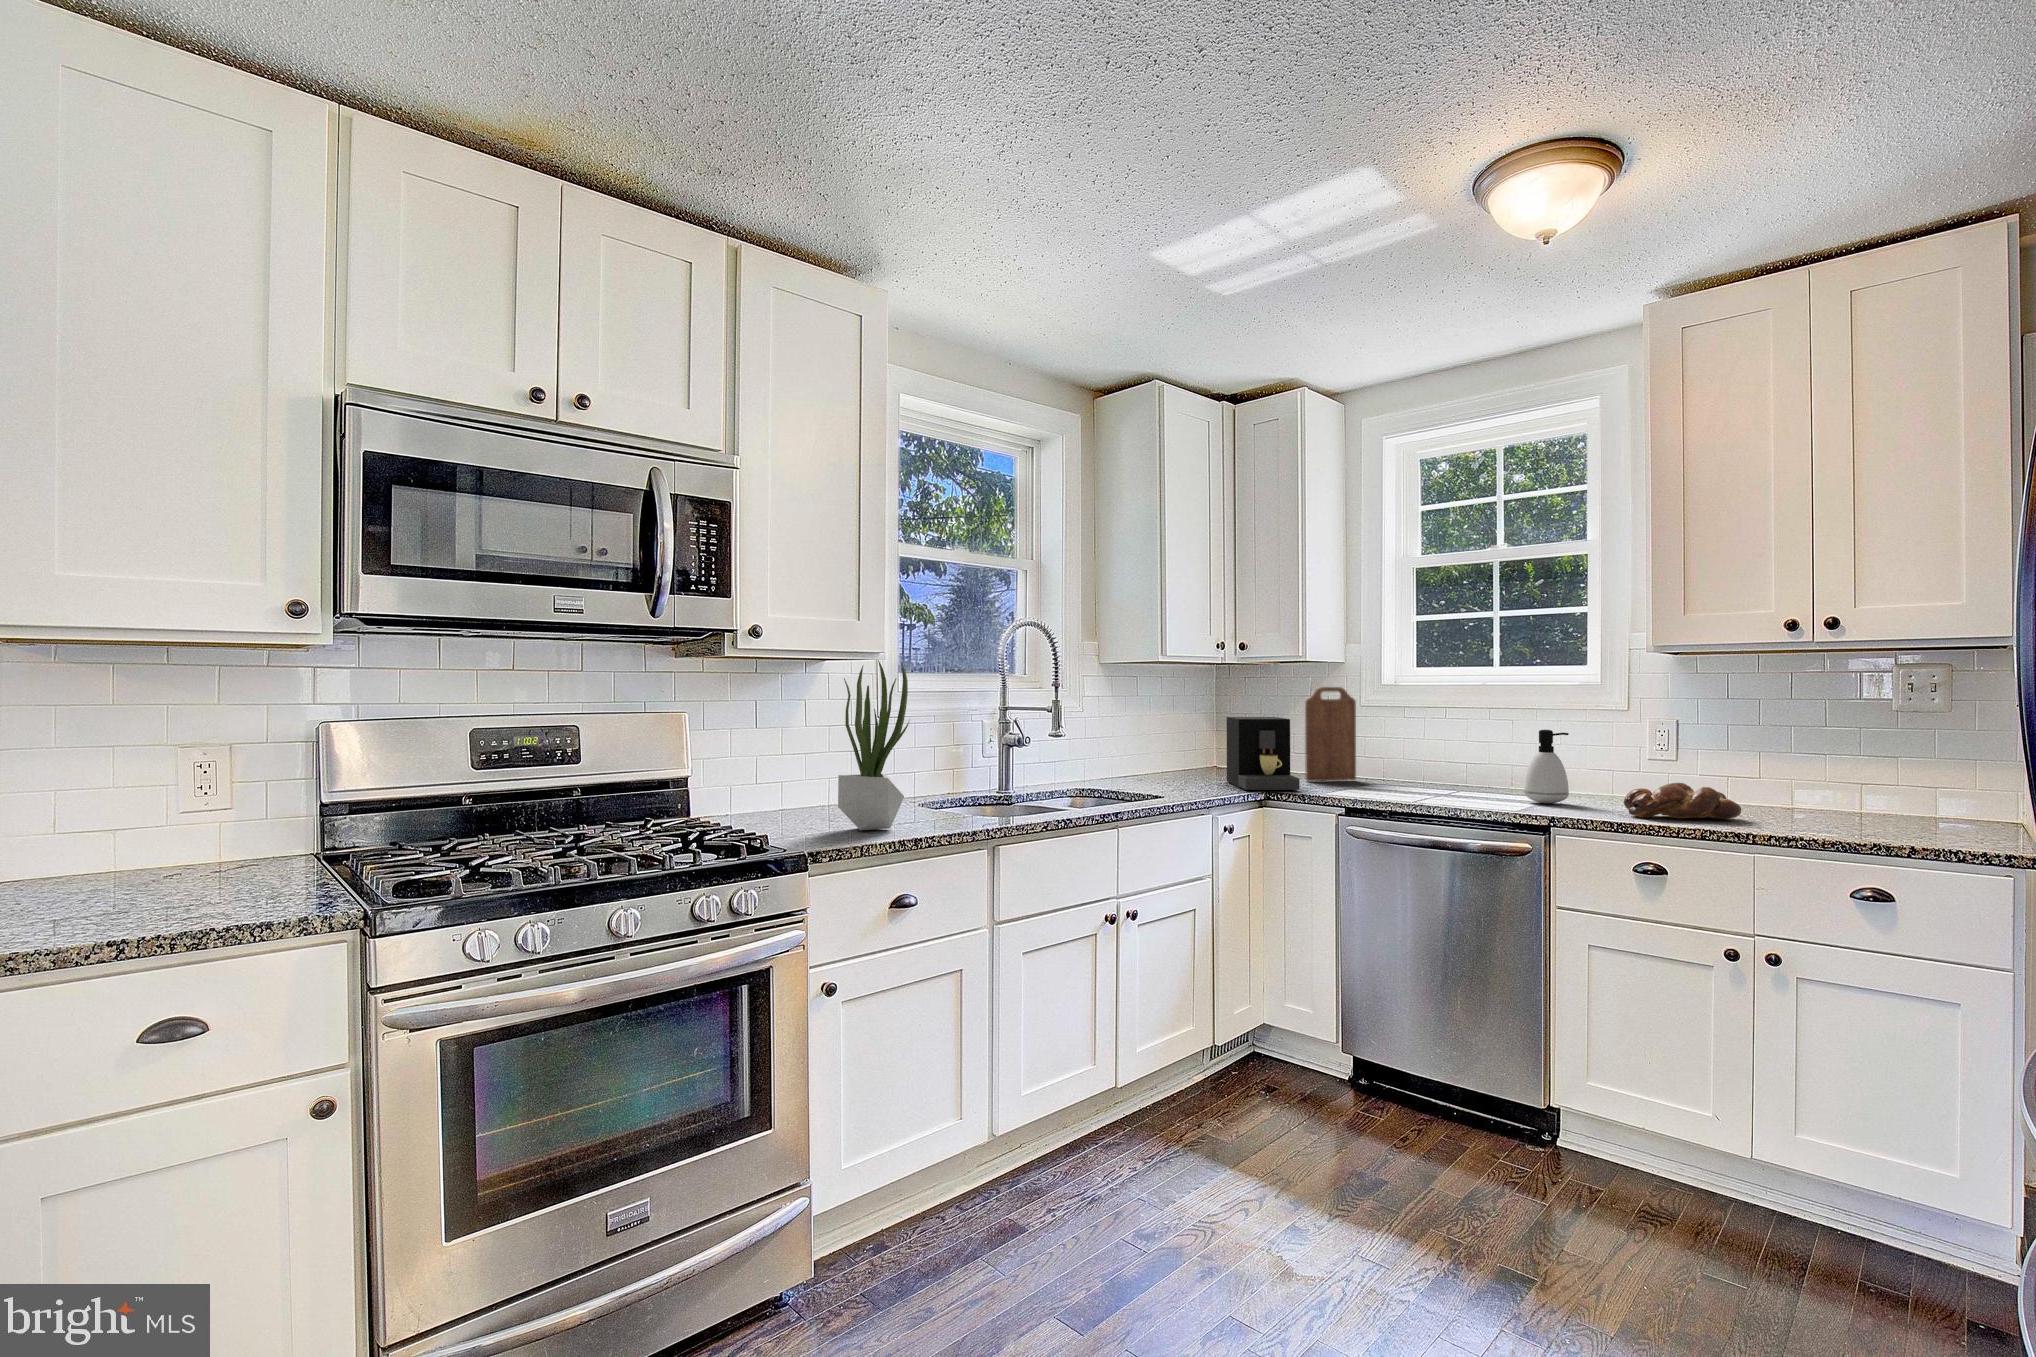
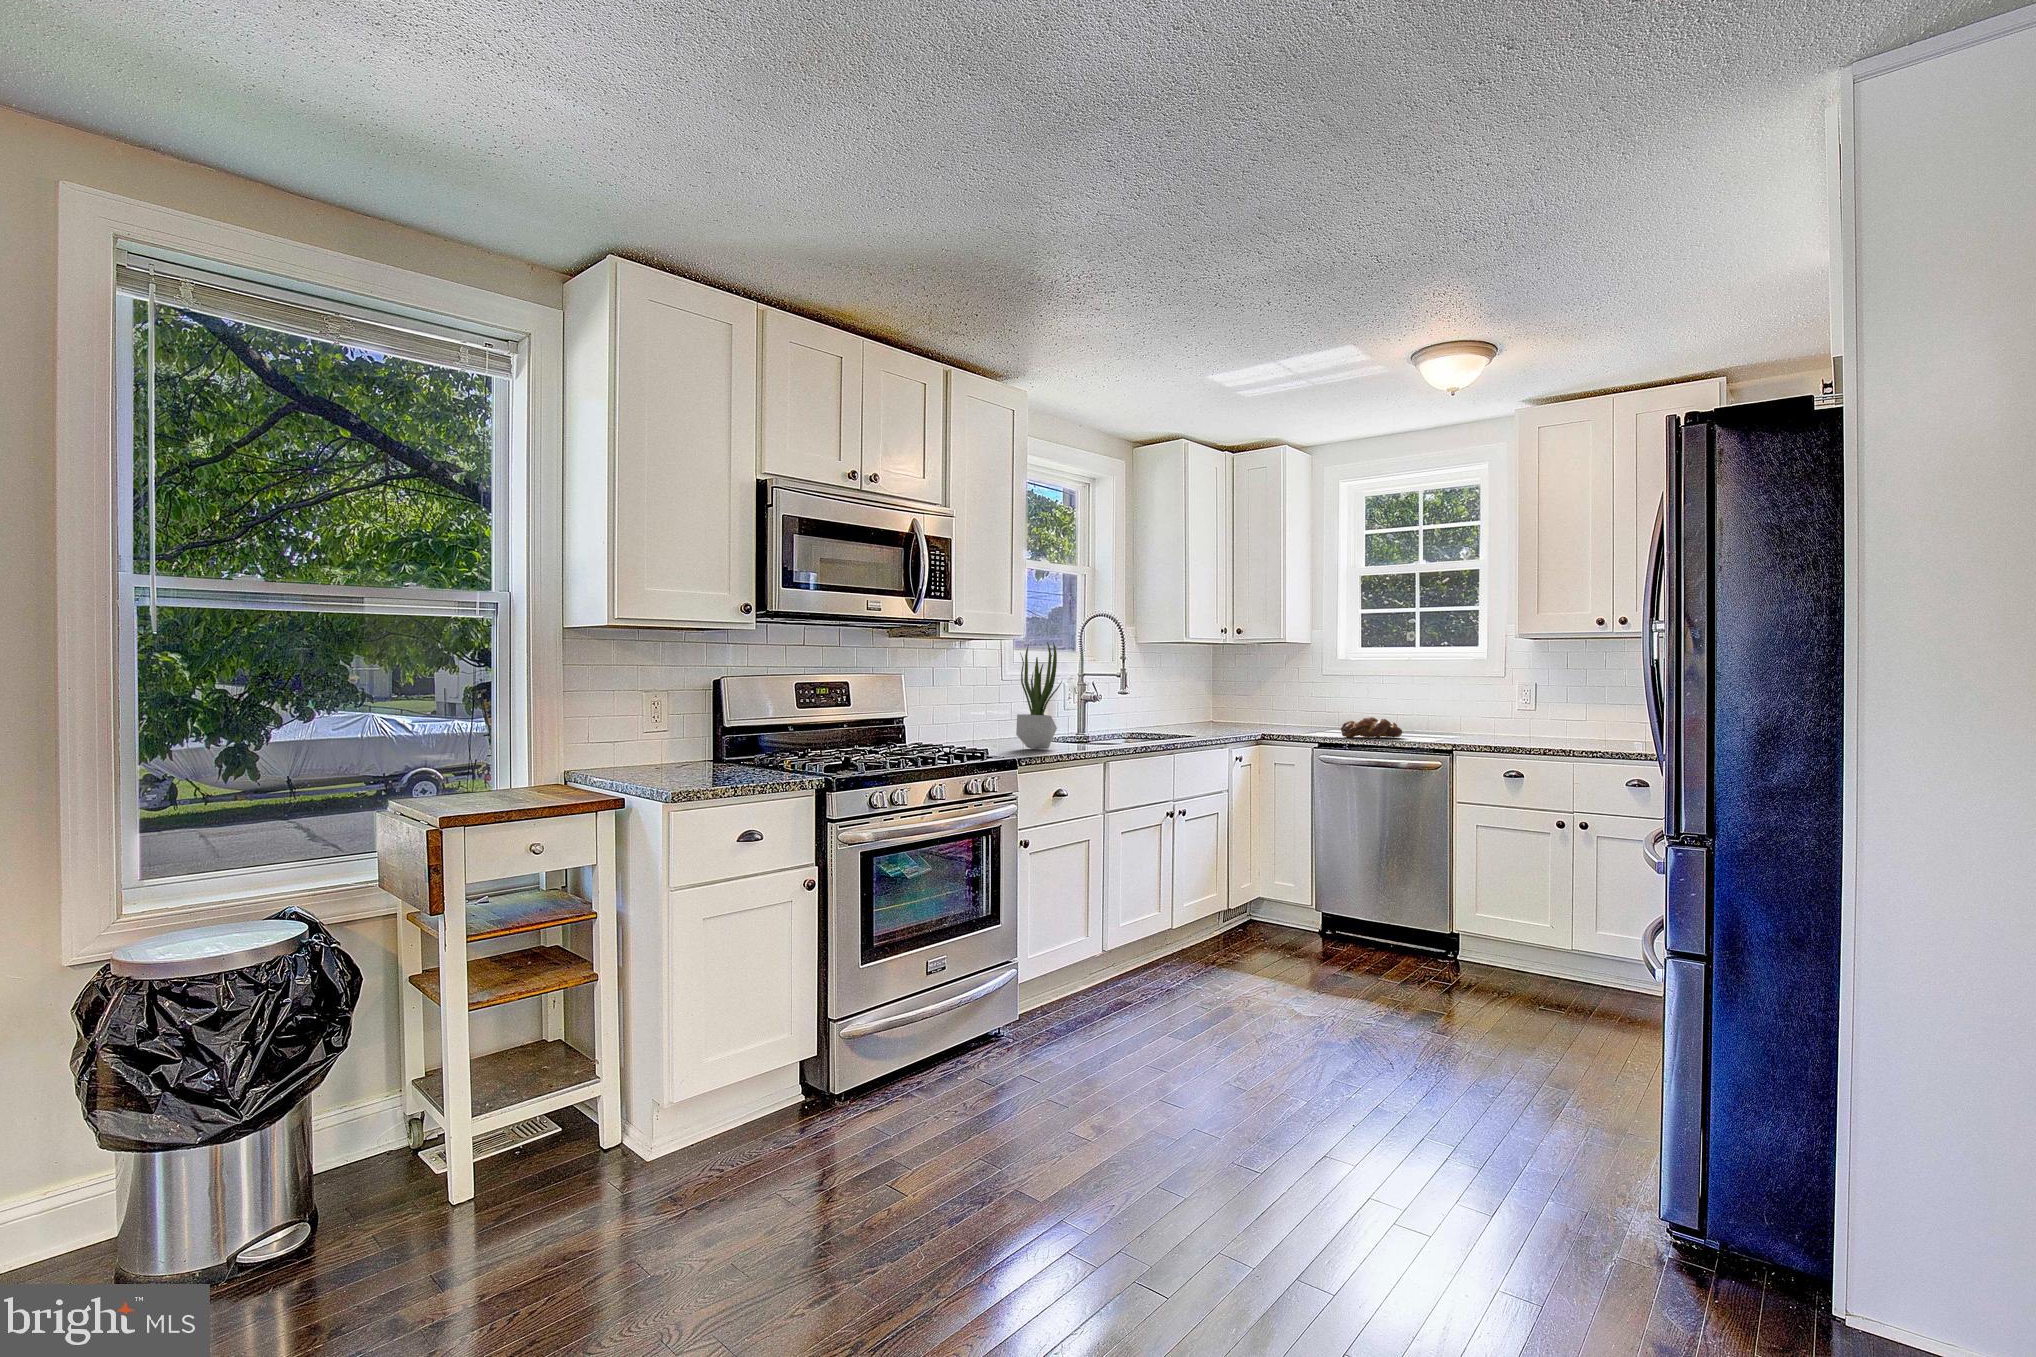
cutting board: present [1305,687,1356,781] -> none [1284,661,1319,729]
coffee maker: present [1226,717,1300,790] -> none [1229,682,1285,732]
soap dispenser: present [1524,730,1569,803] -> none [1437,689,1466,738]
bread loaf: present [1624,783,1741,819] -> present [1341,717,1402,738]

